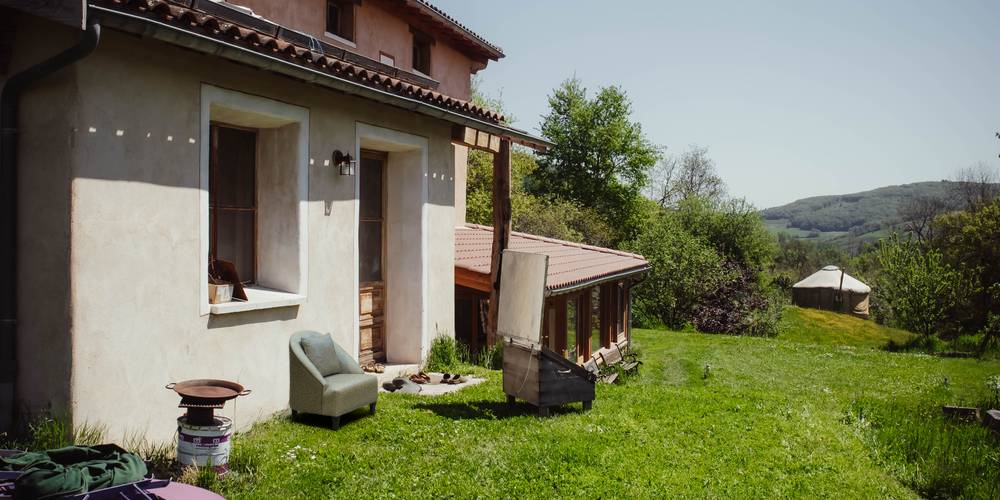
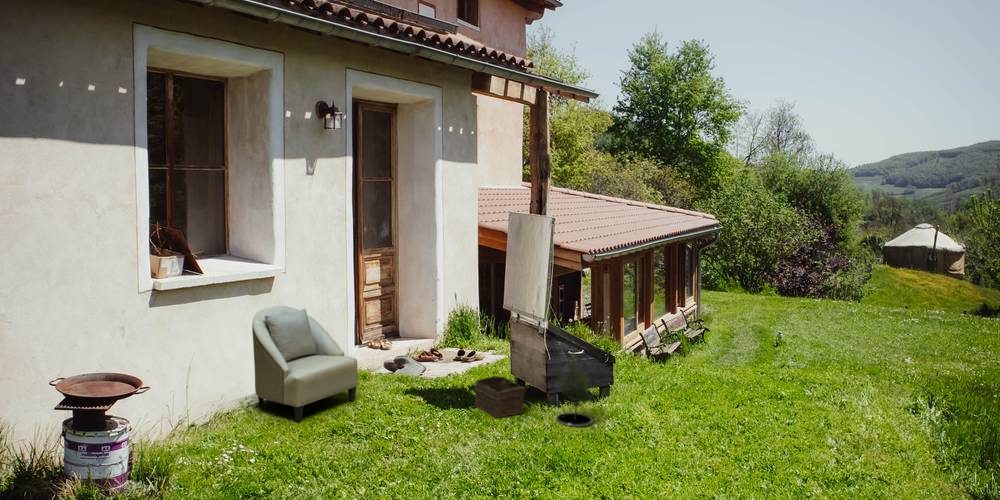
potted tree: none [552,368,587,429] -> present [556,362,594,427]
basket: none [480,389,526,423] -> present [475,376,526,417]

